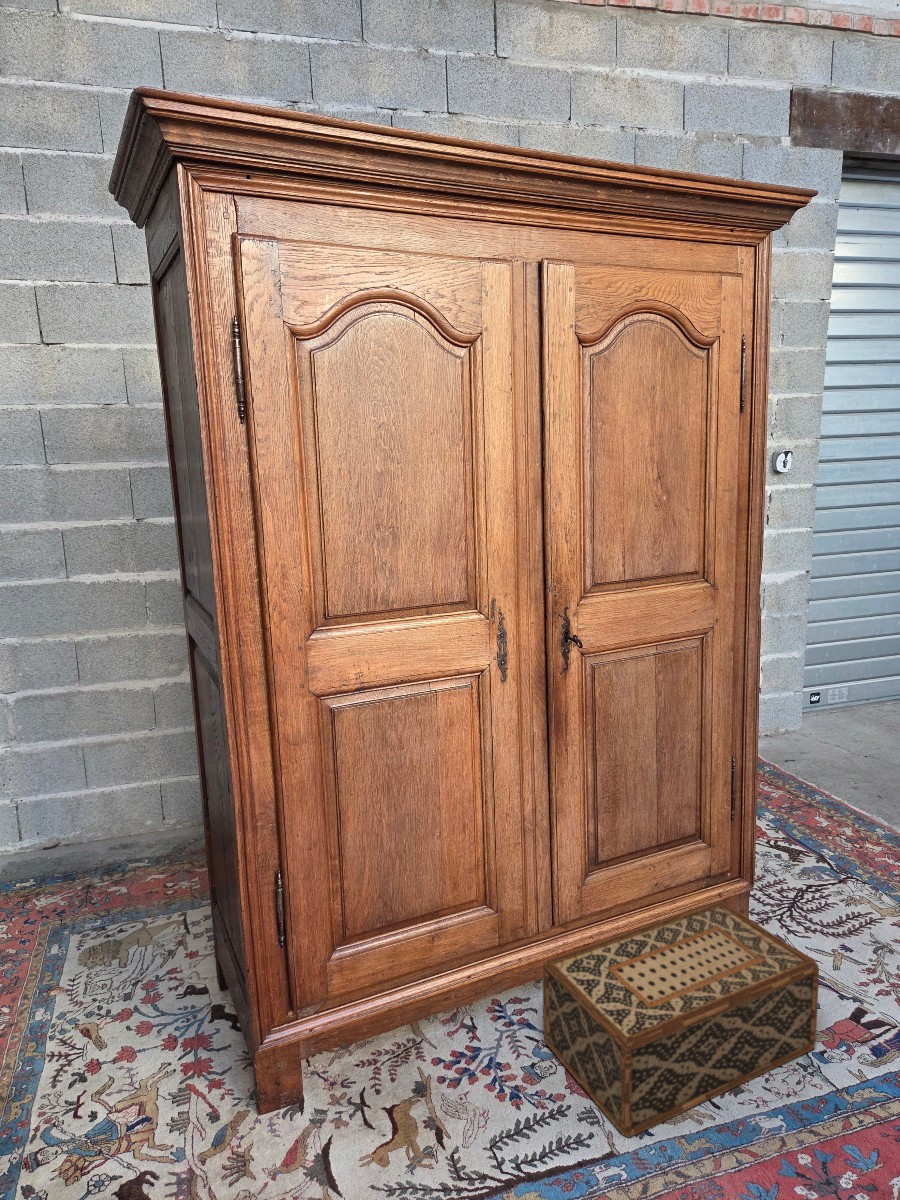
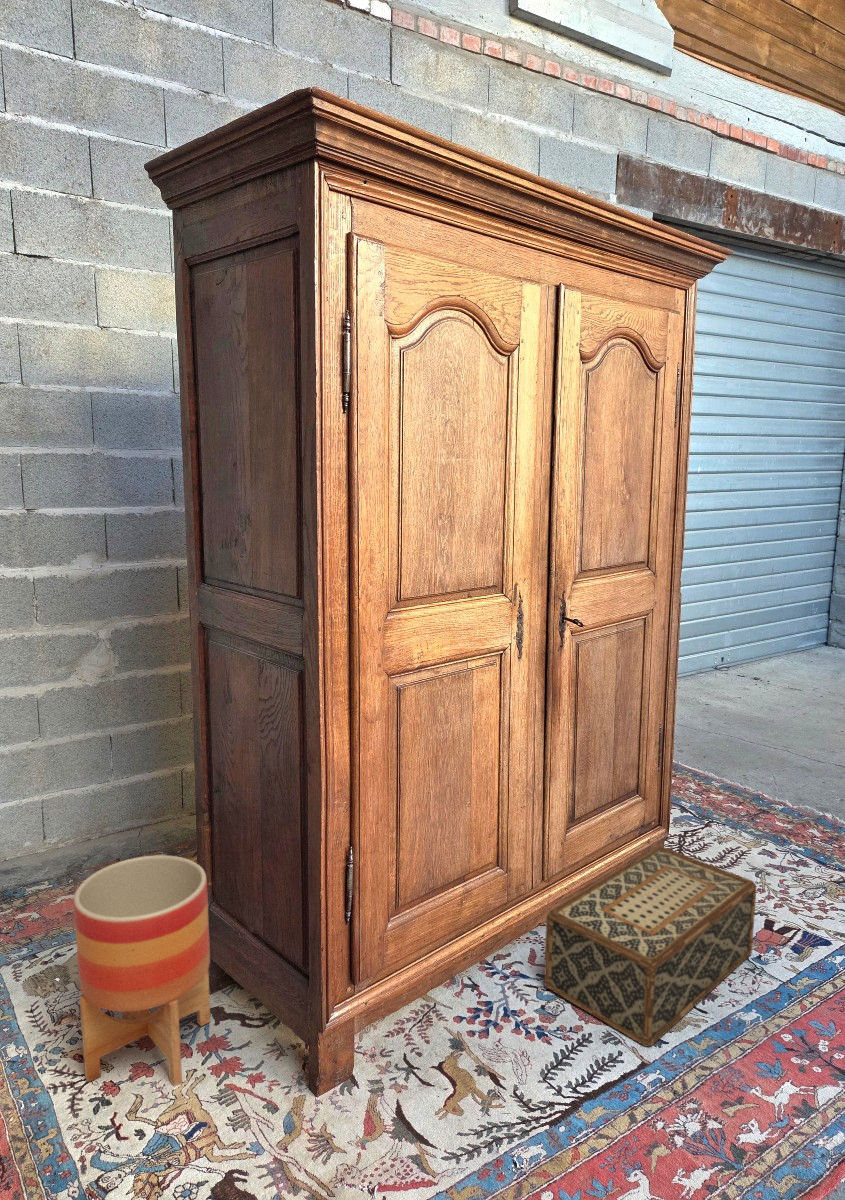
planter: none [65,851,208,1075] -> present [74,855,210,1086]

